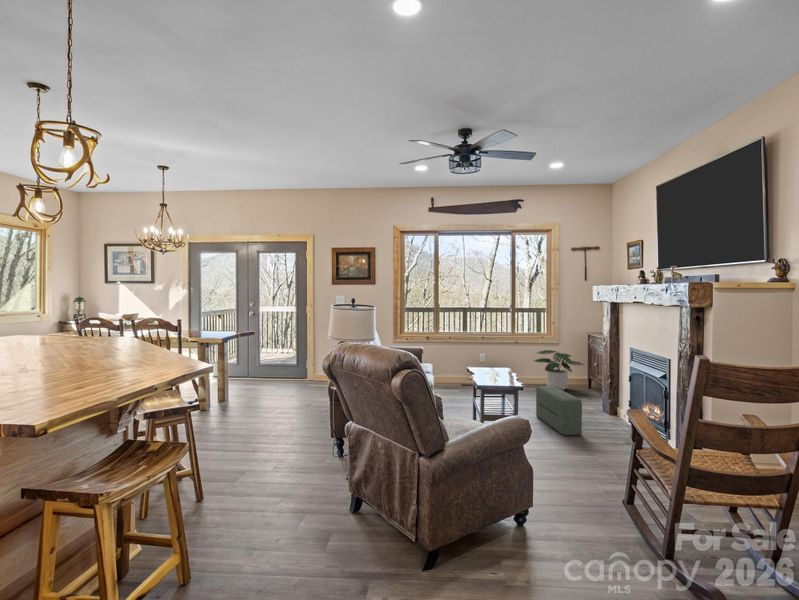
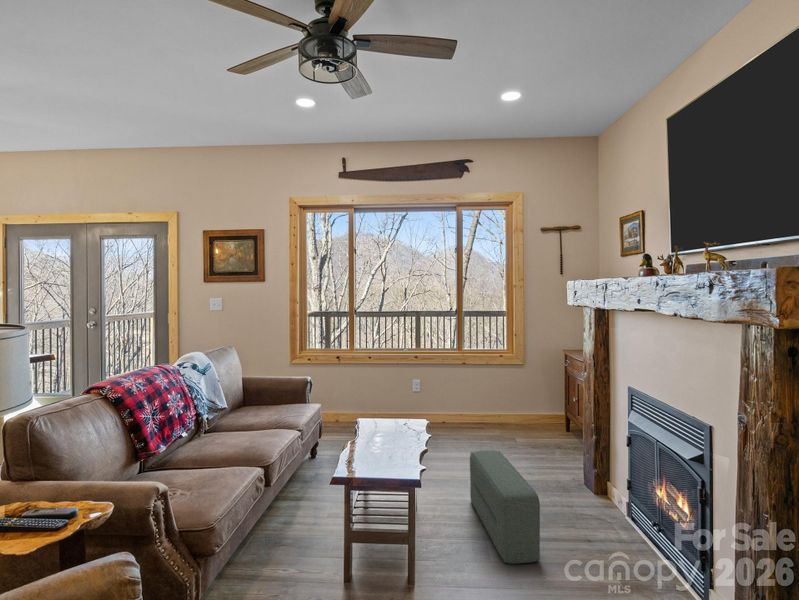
potted plant: present [534,350,584,390] -> none [485,375,559,435]

